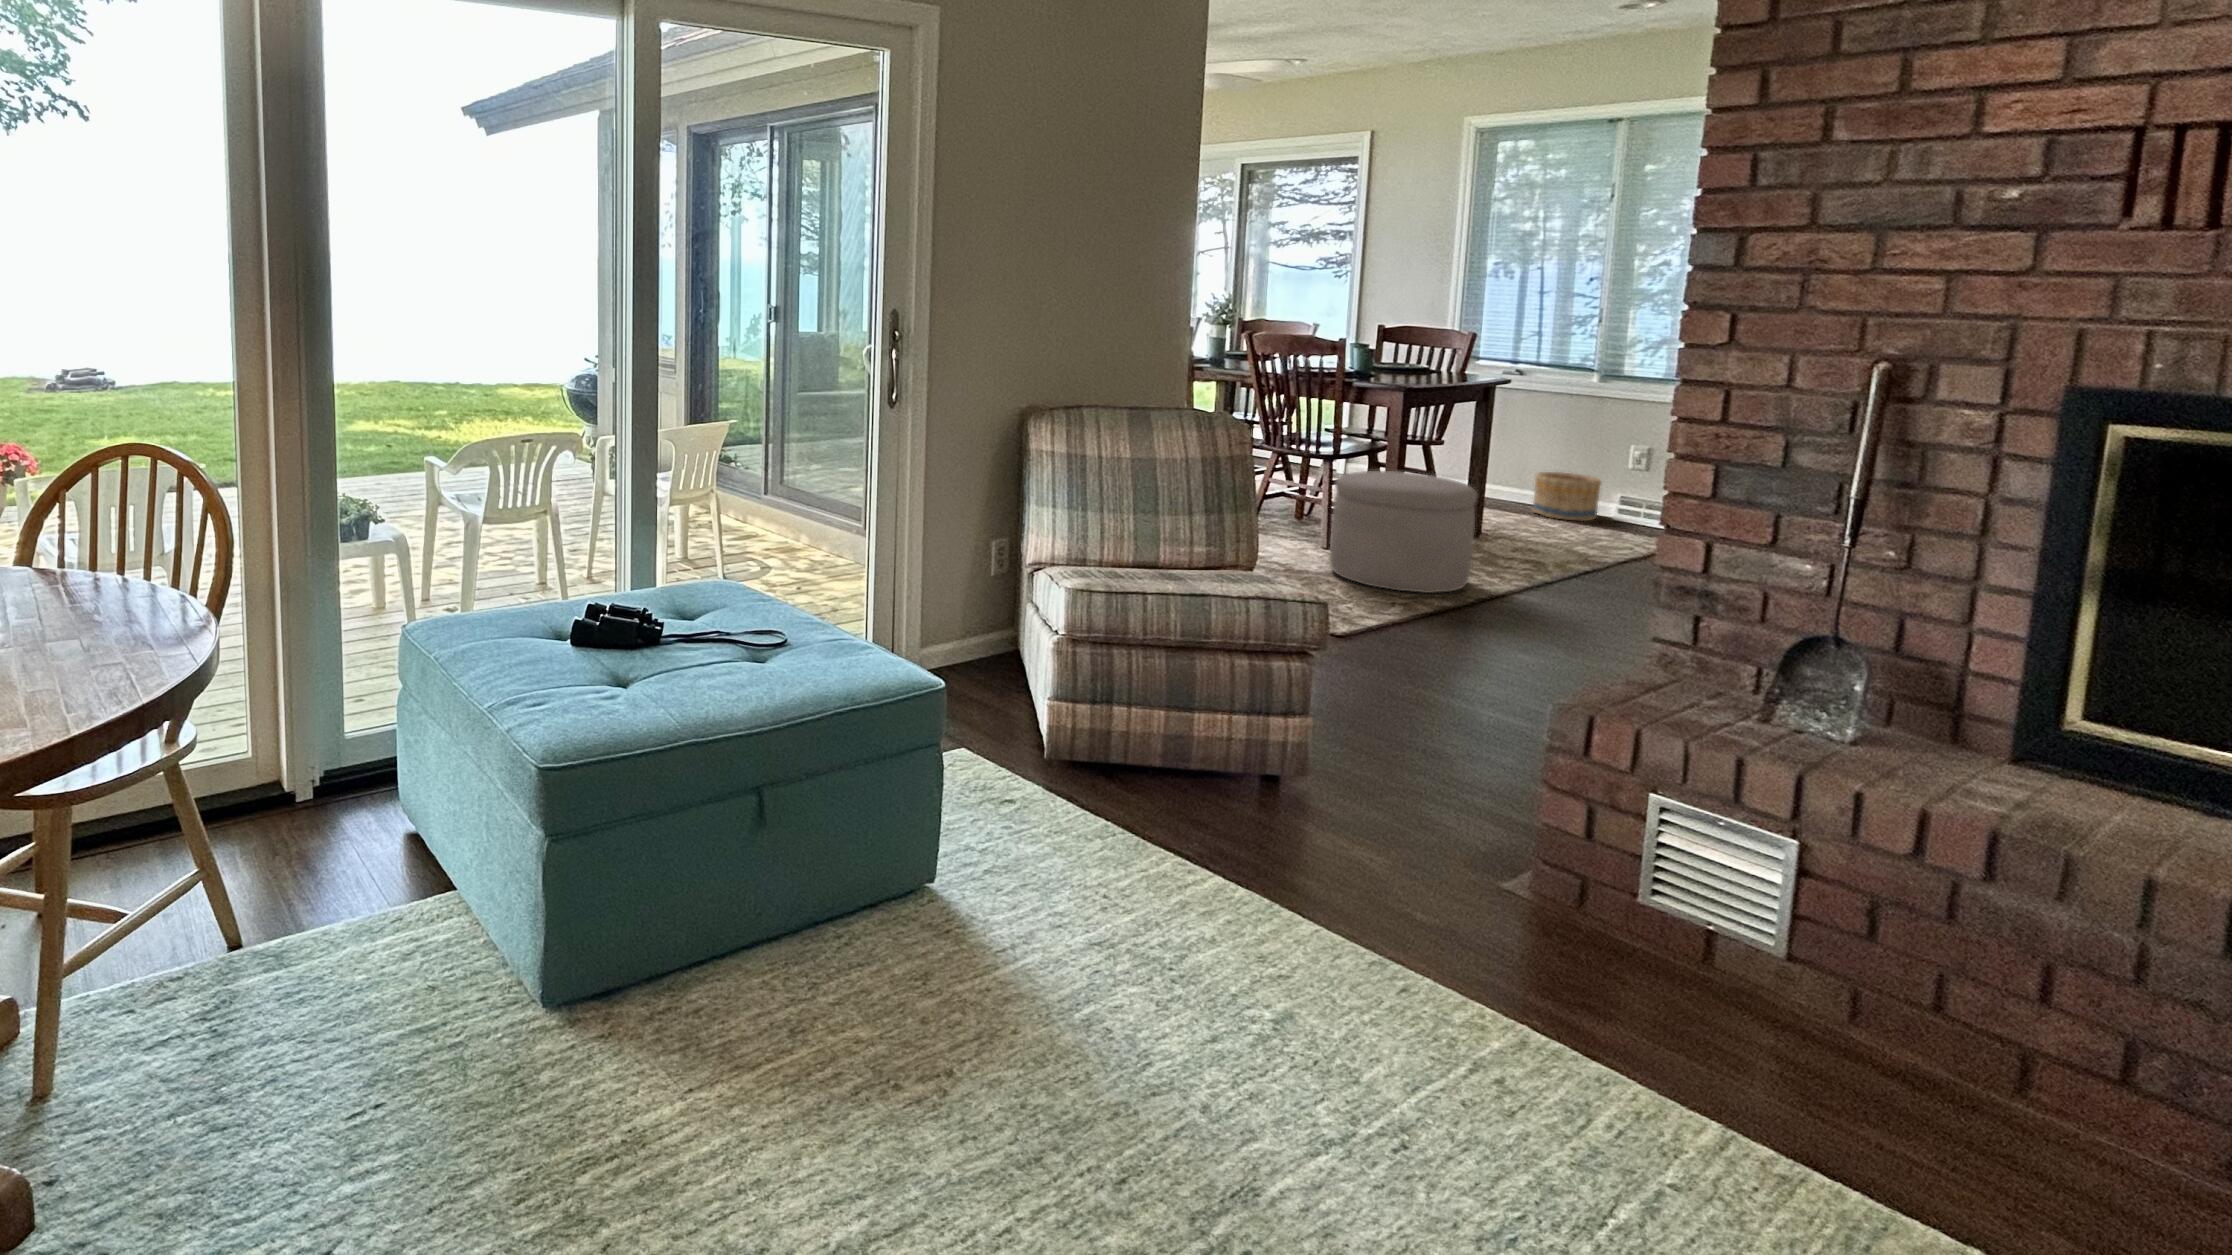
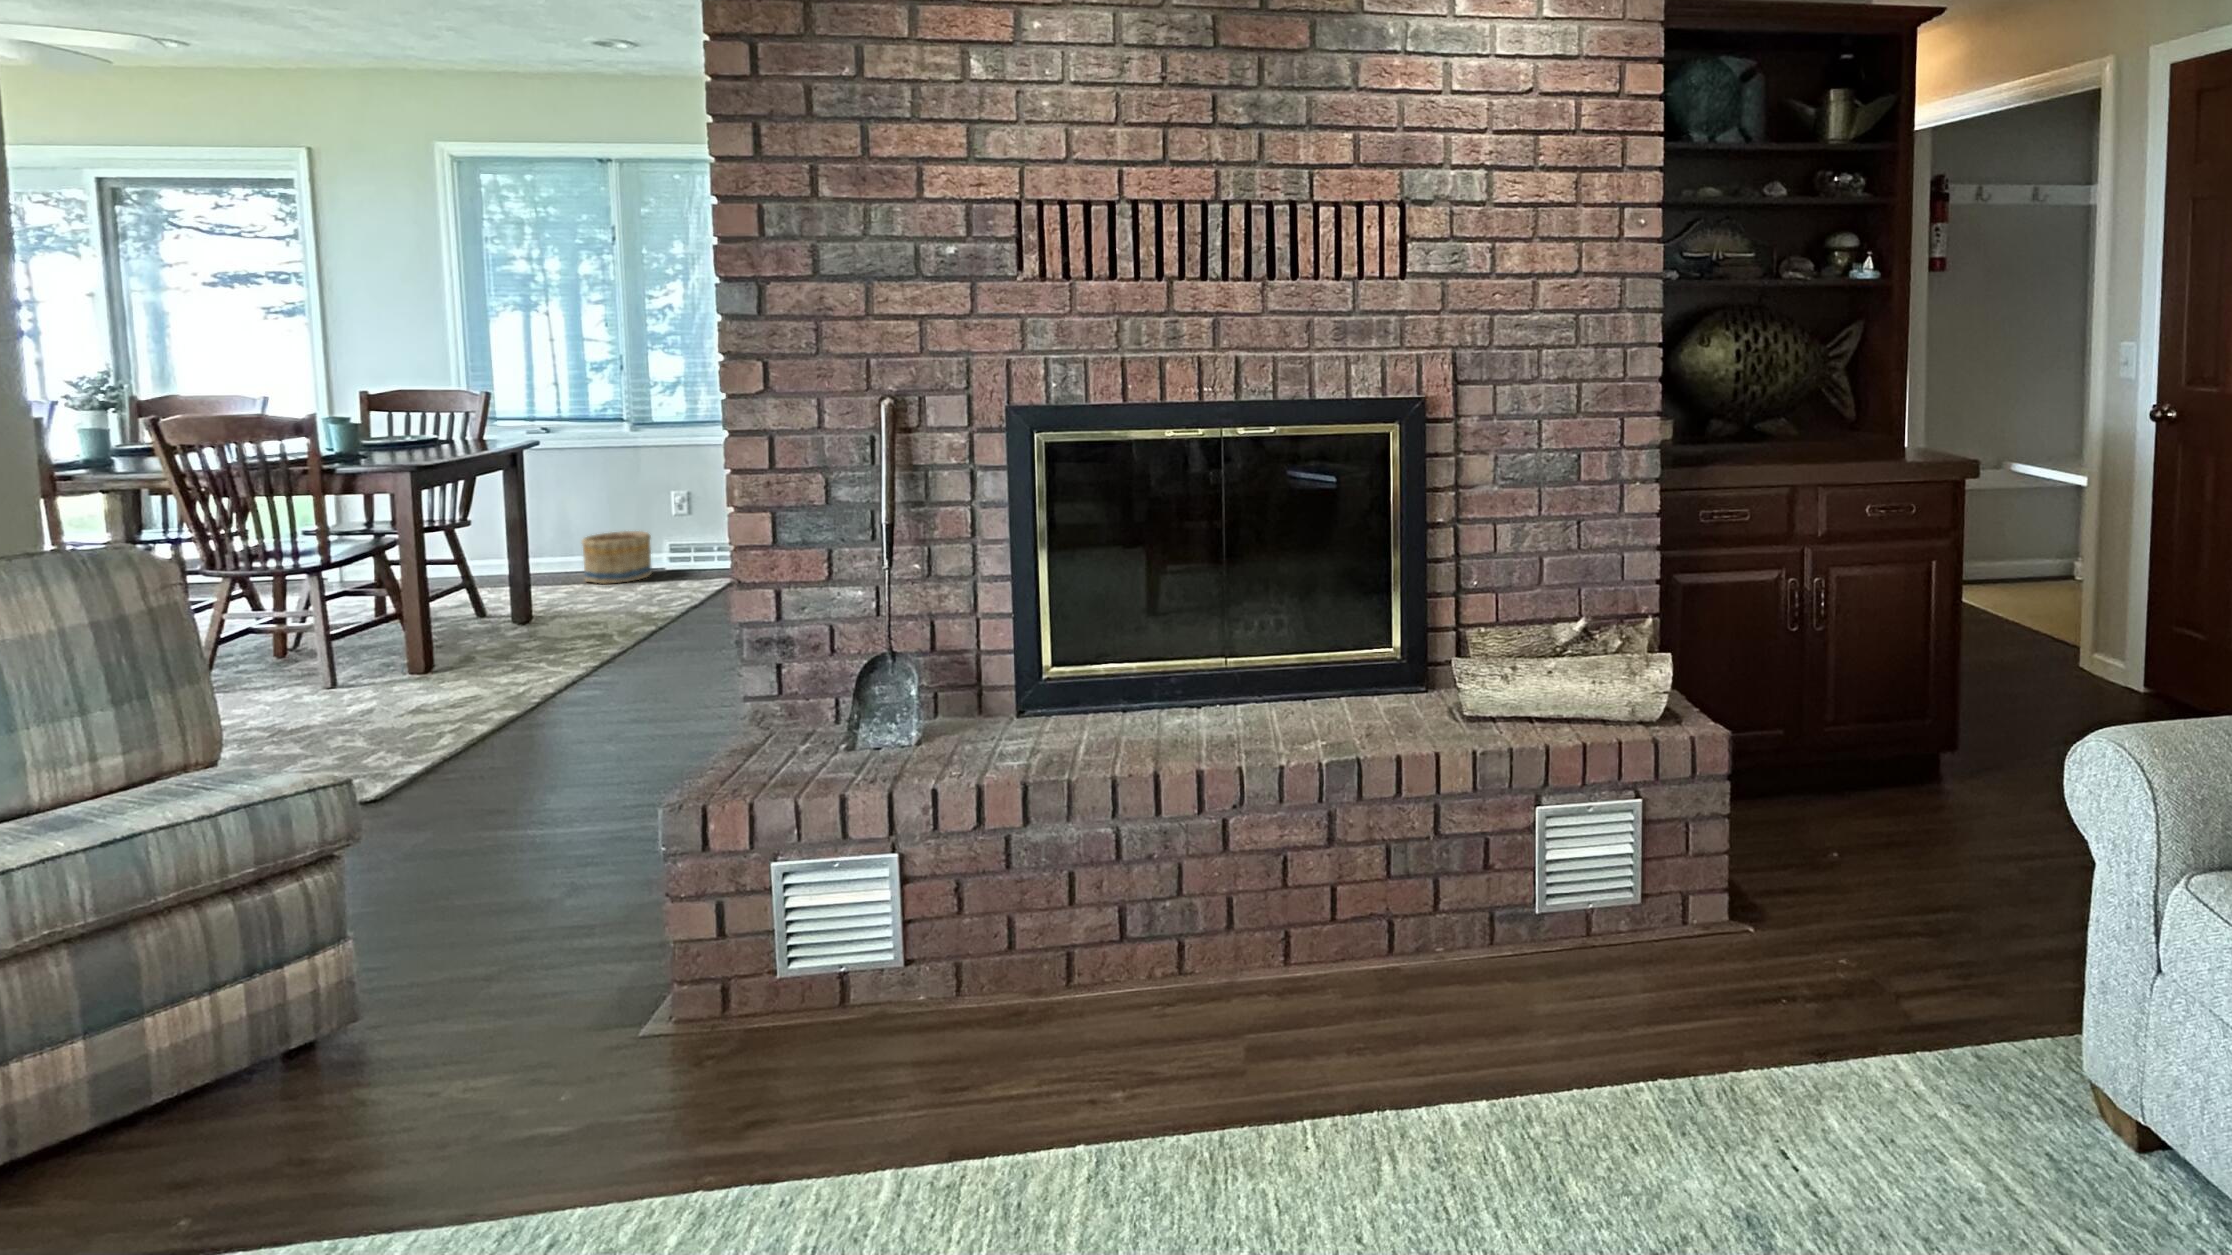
ottoman: present [1329,471,1478,593] -> none [330,568,529,723]

